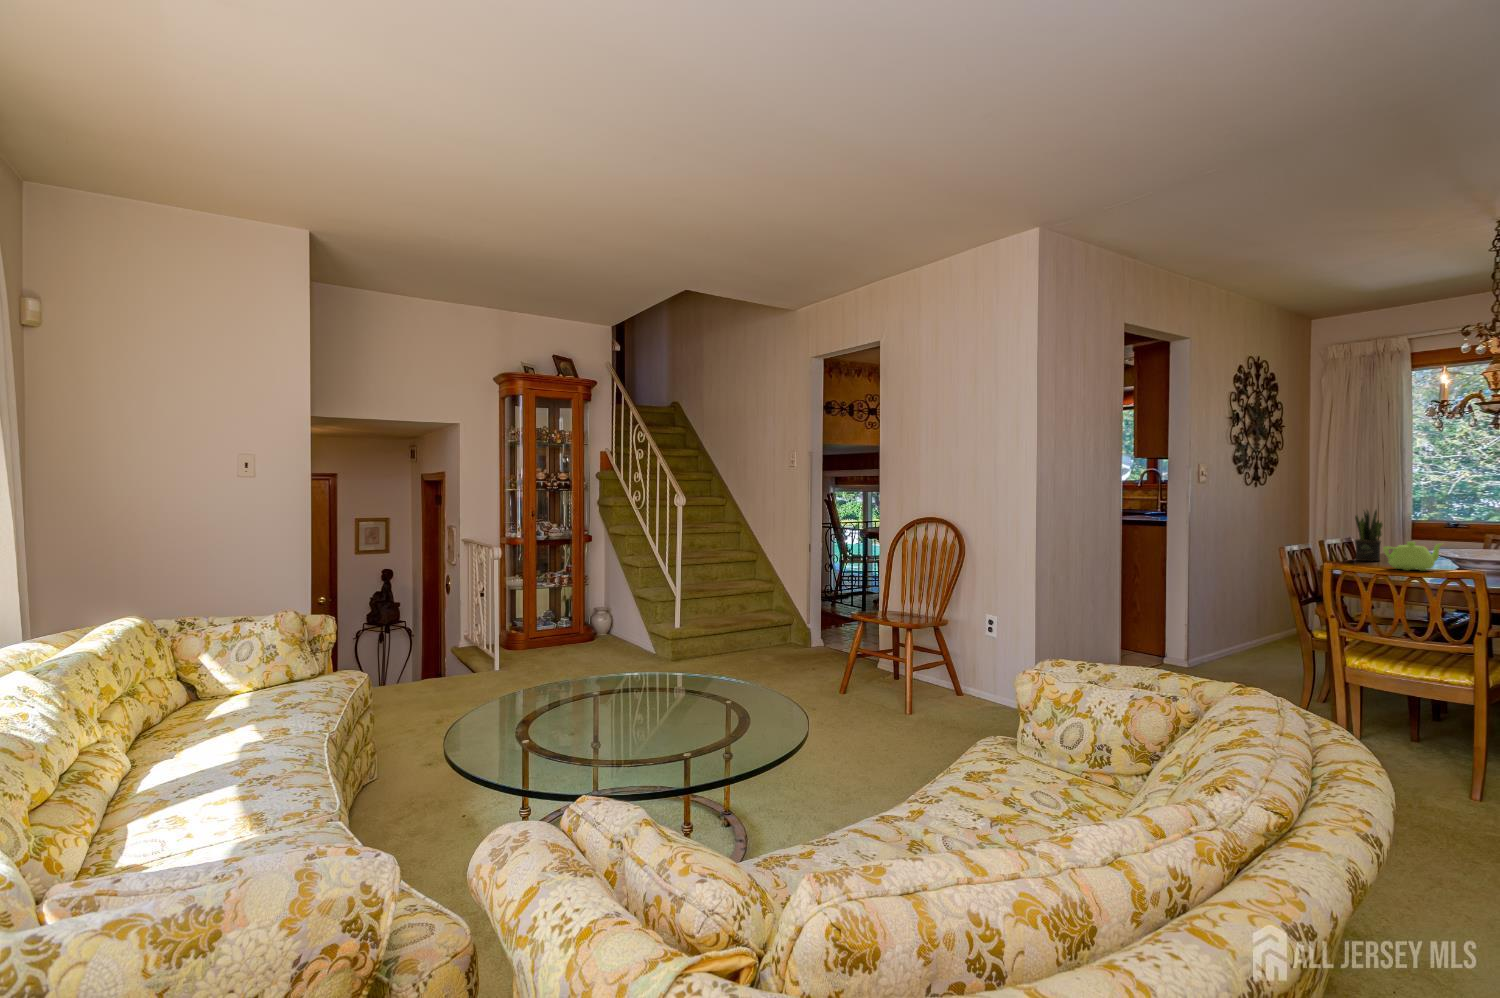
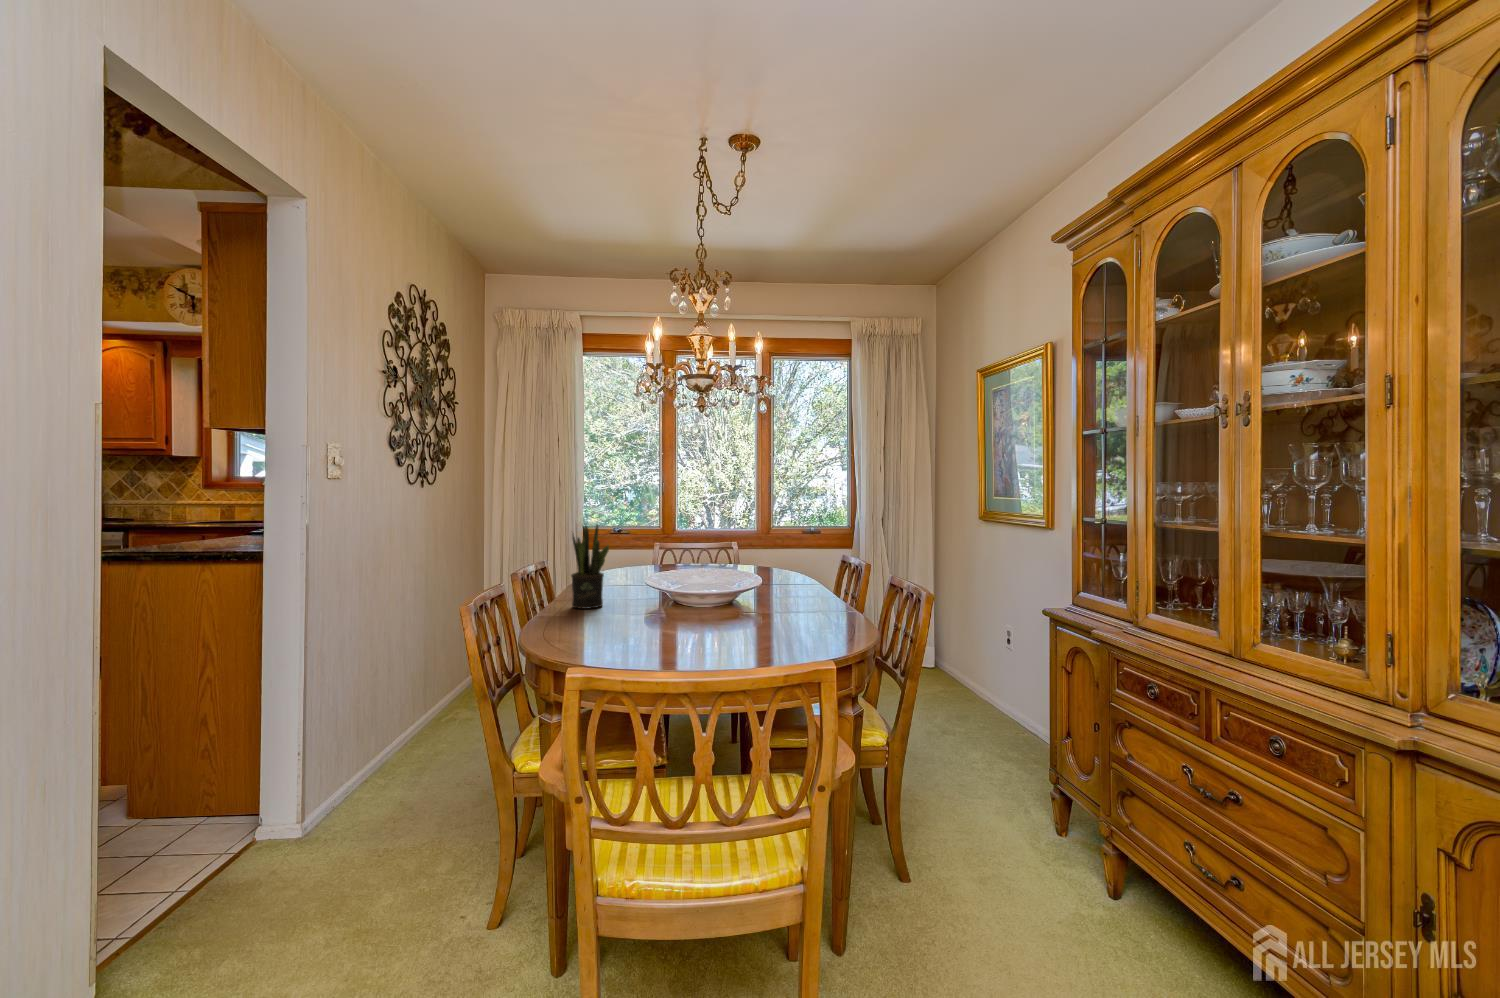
teapot: present [1383,542,1442,571] -> none [629,579,696,632]

